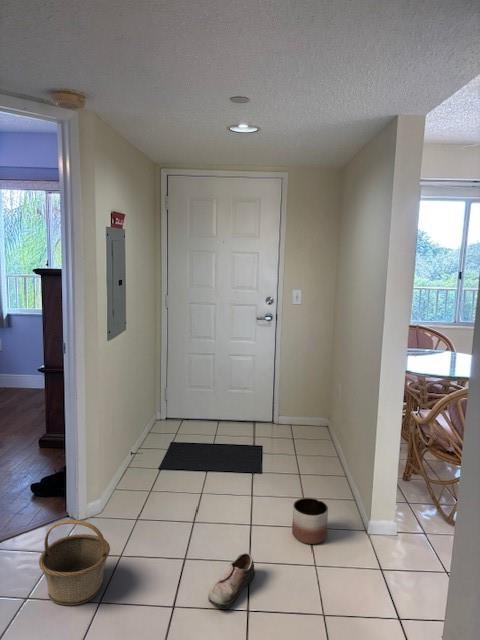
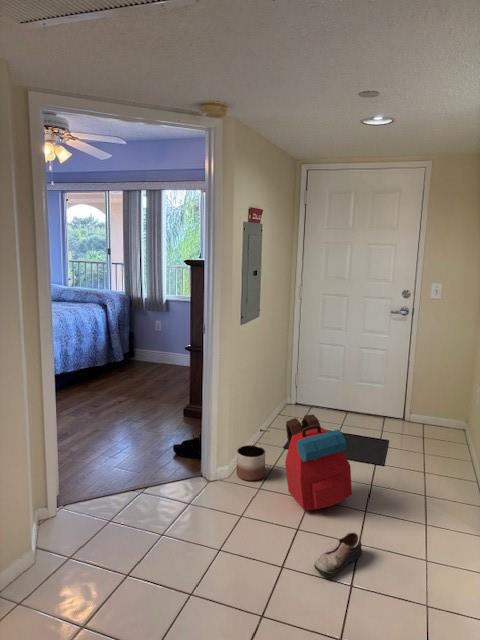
backpack: none [163,431,237,536] -> present [285,415,352,511]
planter: present [292,498,328,544] -> present [236,445,265,481]
basket: present [39,520,110,605] -> none [174,476,232,548]

